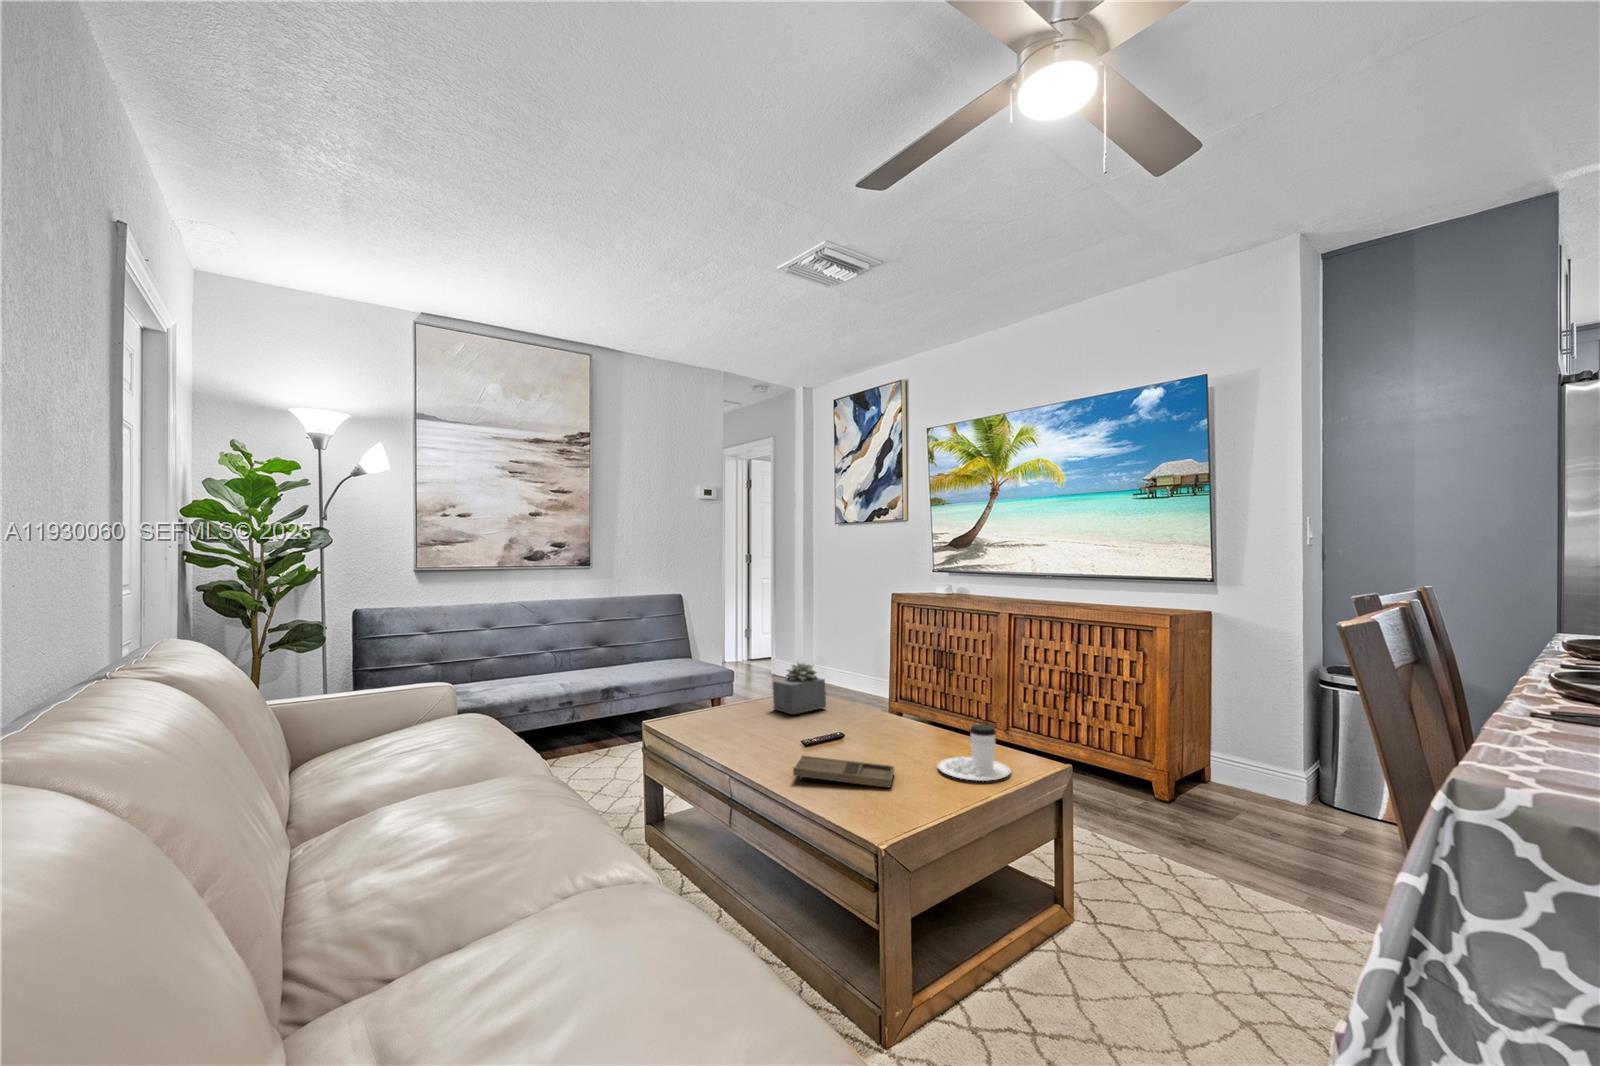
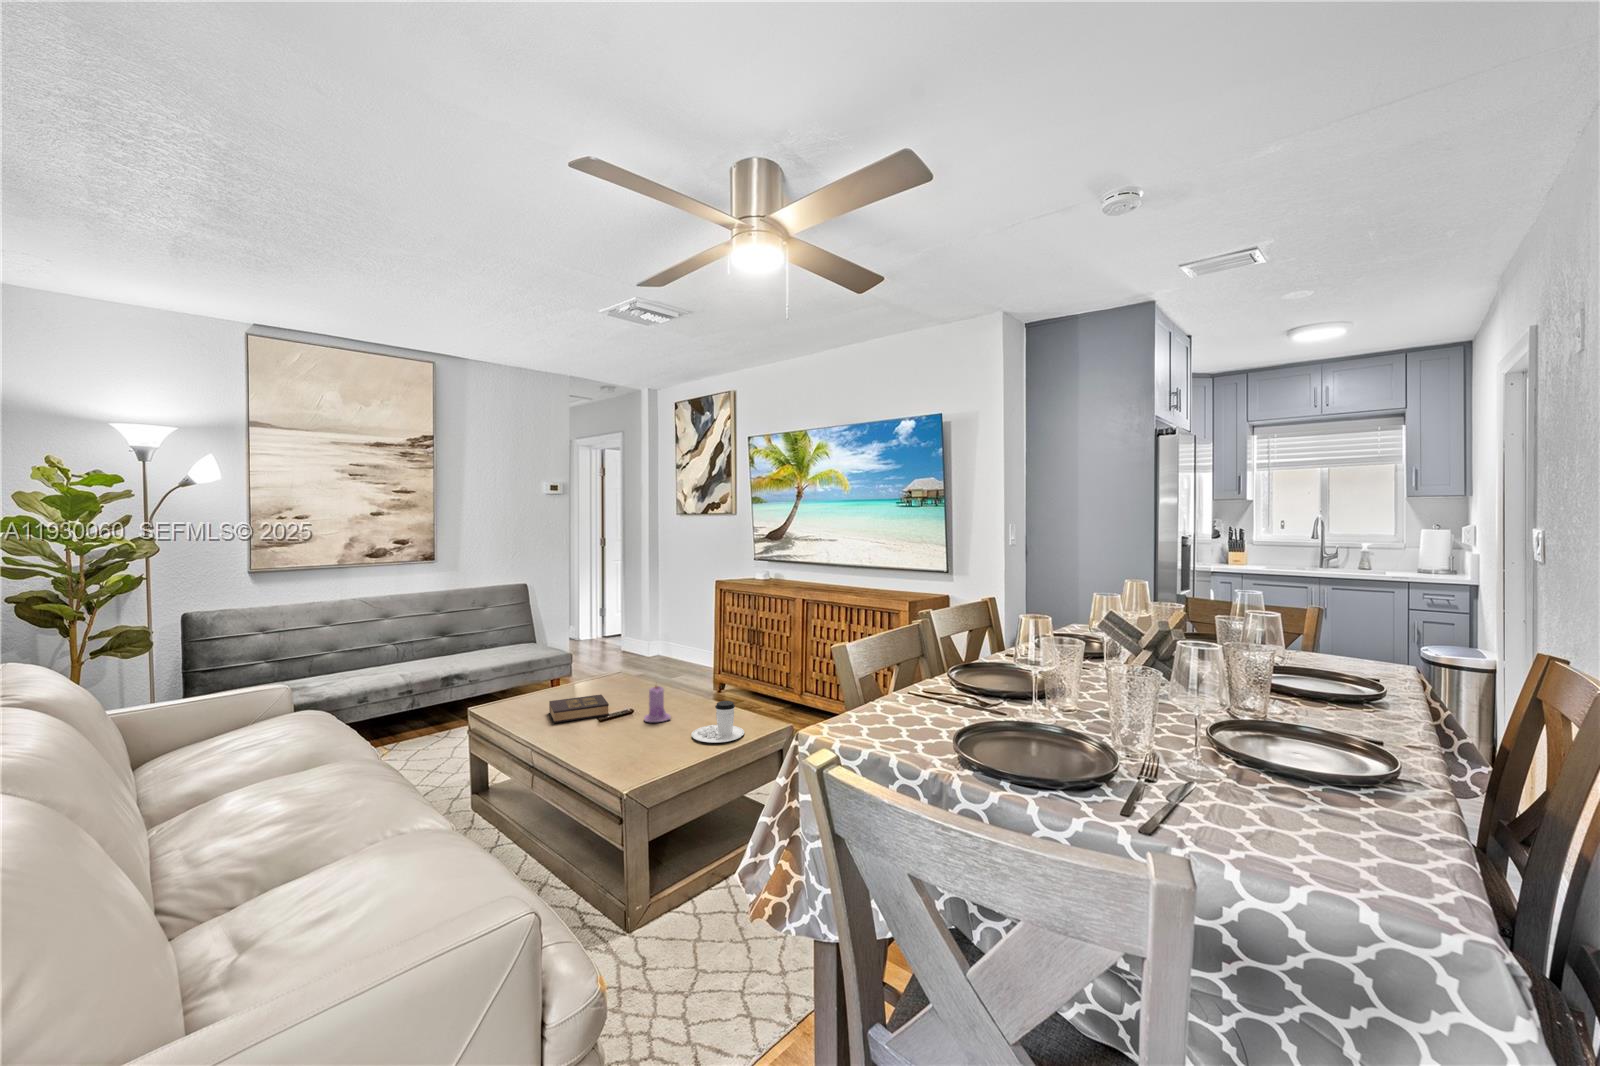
succulent plant: present [773,662,826,714] -> none [584,652,630,696]
candle: none [862,697,898,749] -> present [644,686,671,722]
hardback book: none [740,712,815,743] -> present [549,695,609,723]
tray: present [793,755,894,787] -> none [577,732,658,752]

